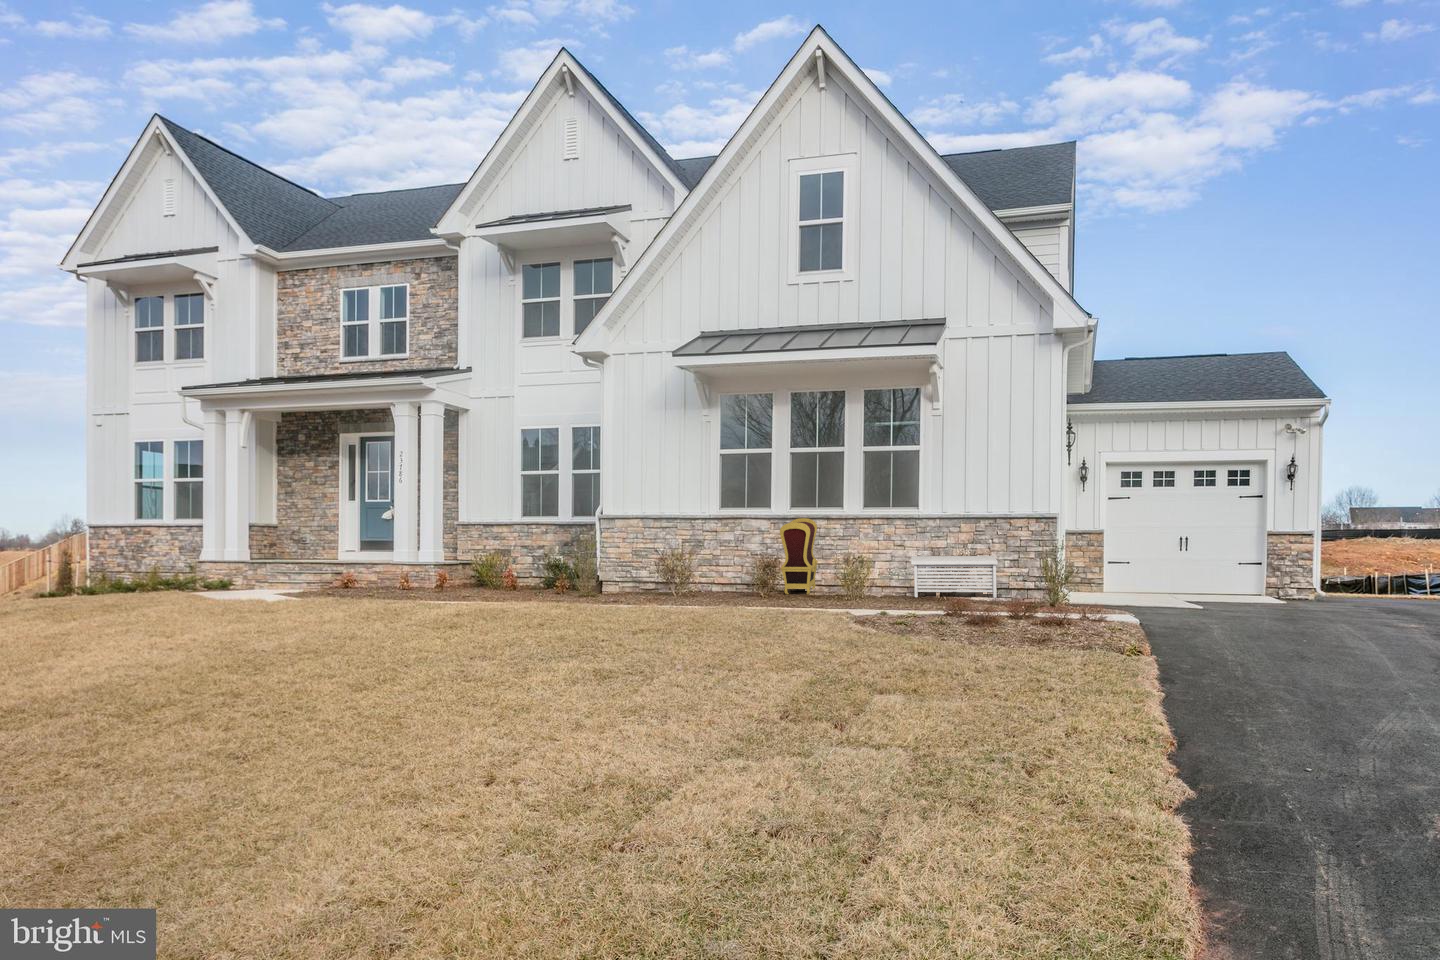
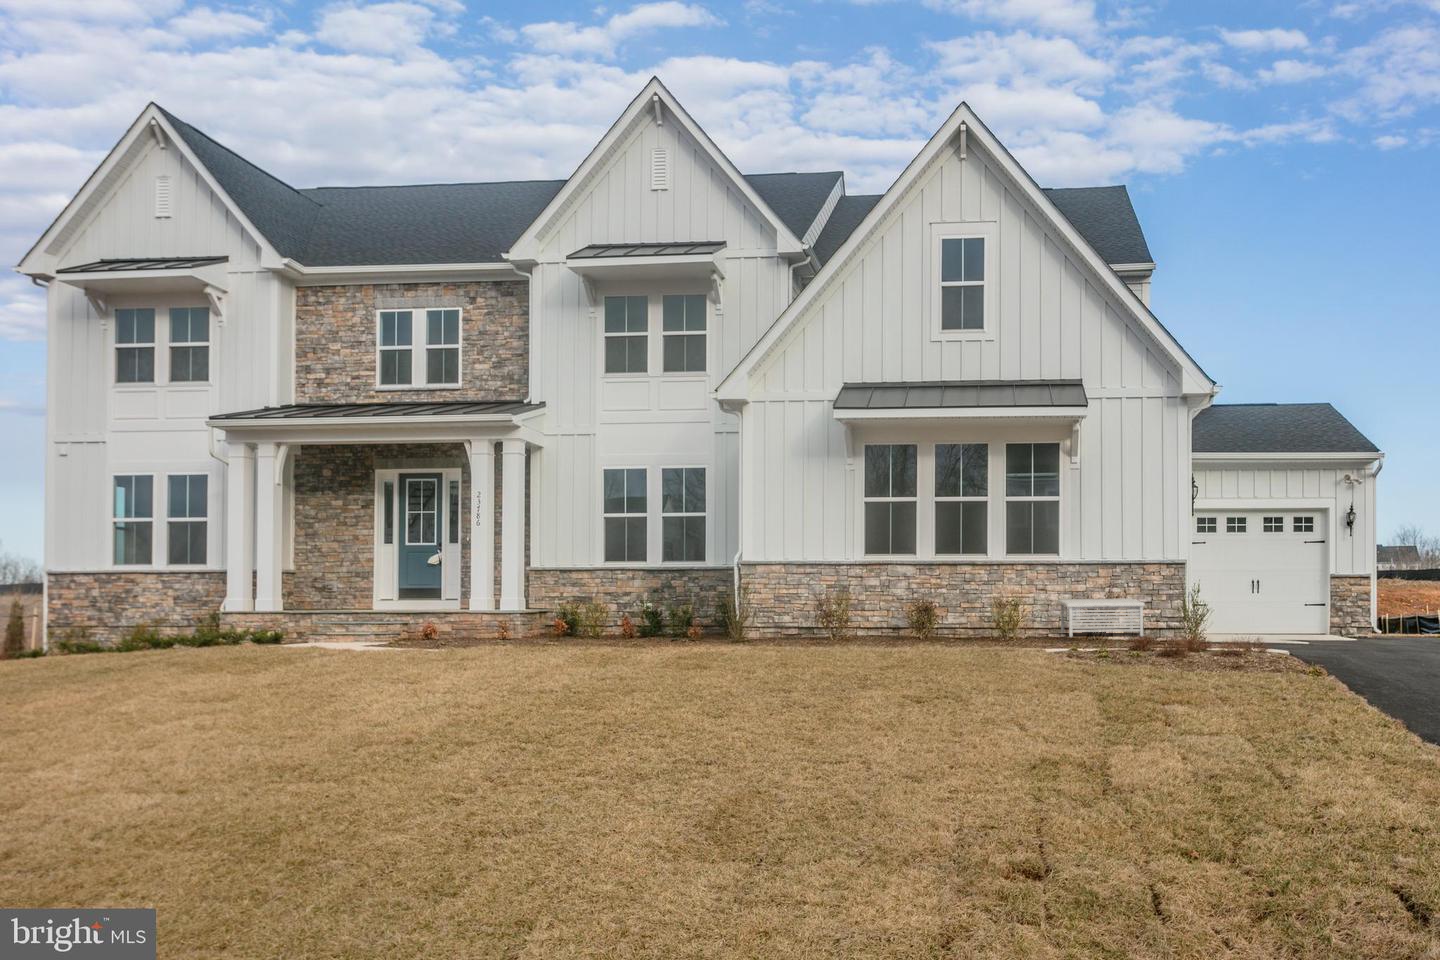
armchair: present [780,518,818,595] -> none [937,564,971,637]

